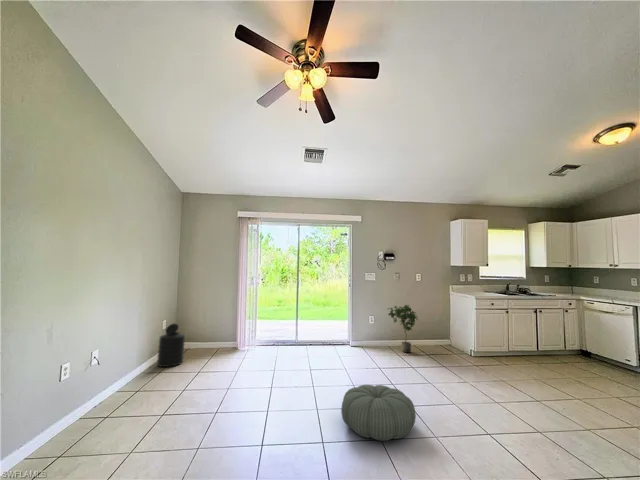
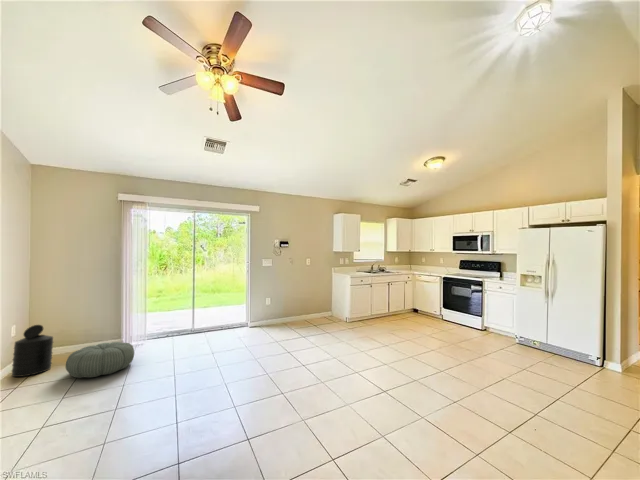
potted plant: present [388,305,418,353] -> none [281,285,307,326]
pouf: present [341,385,416,441] -> present [66,342,134,378]

